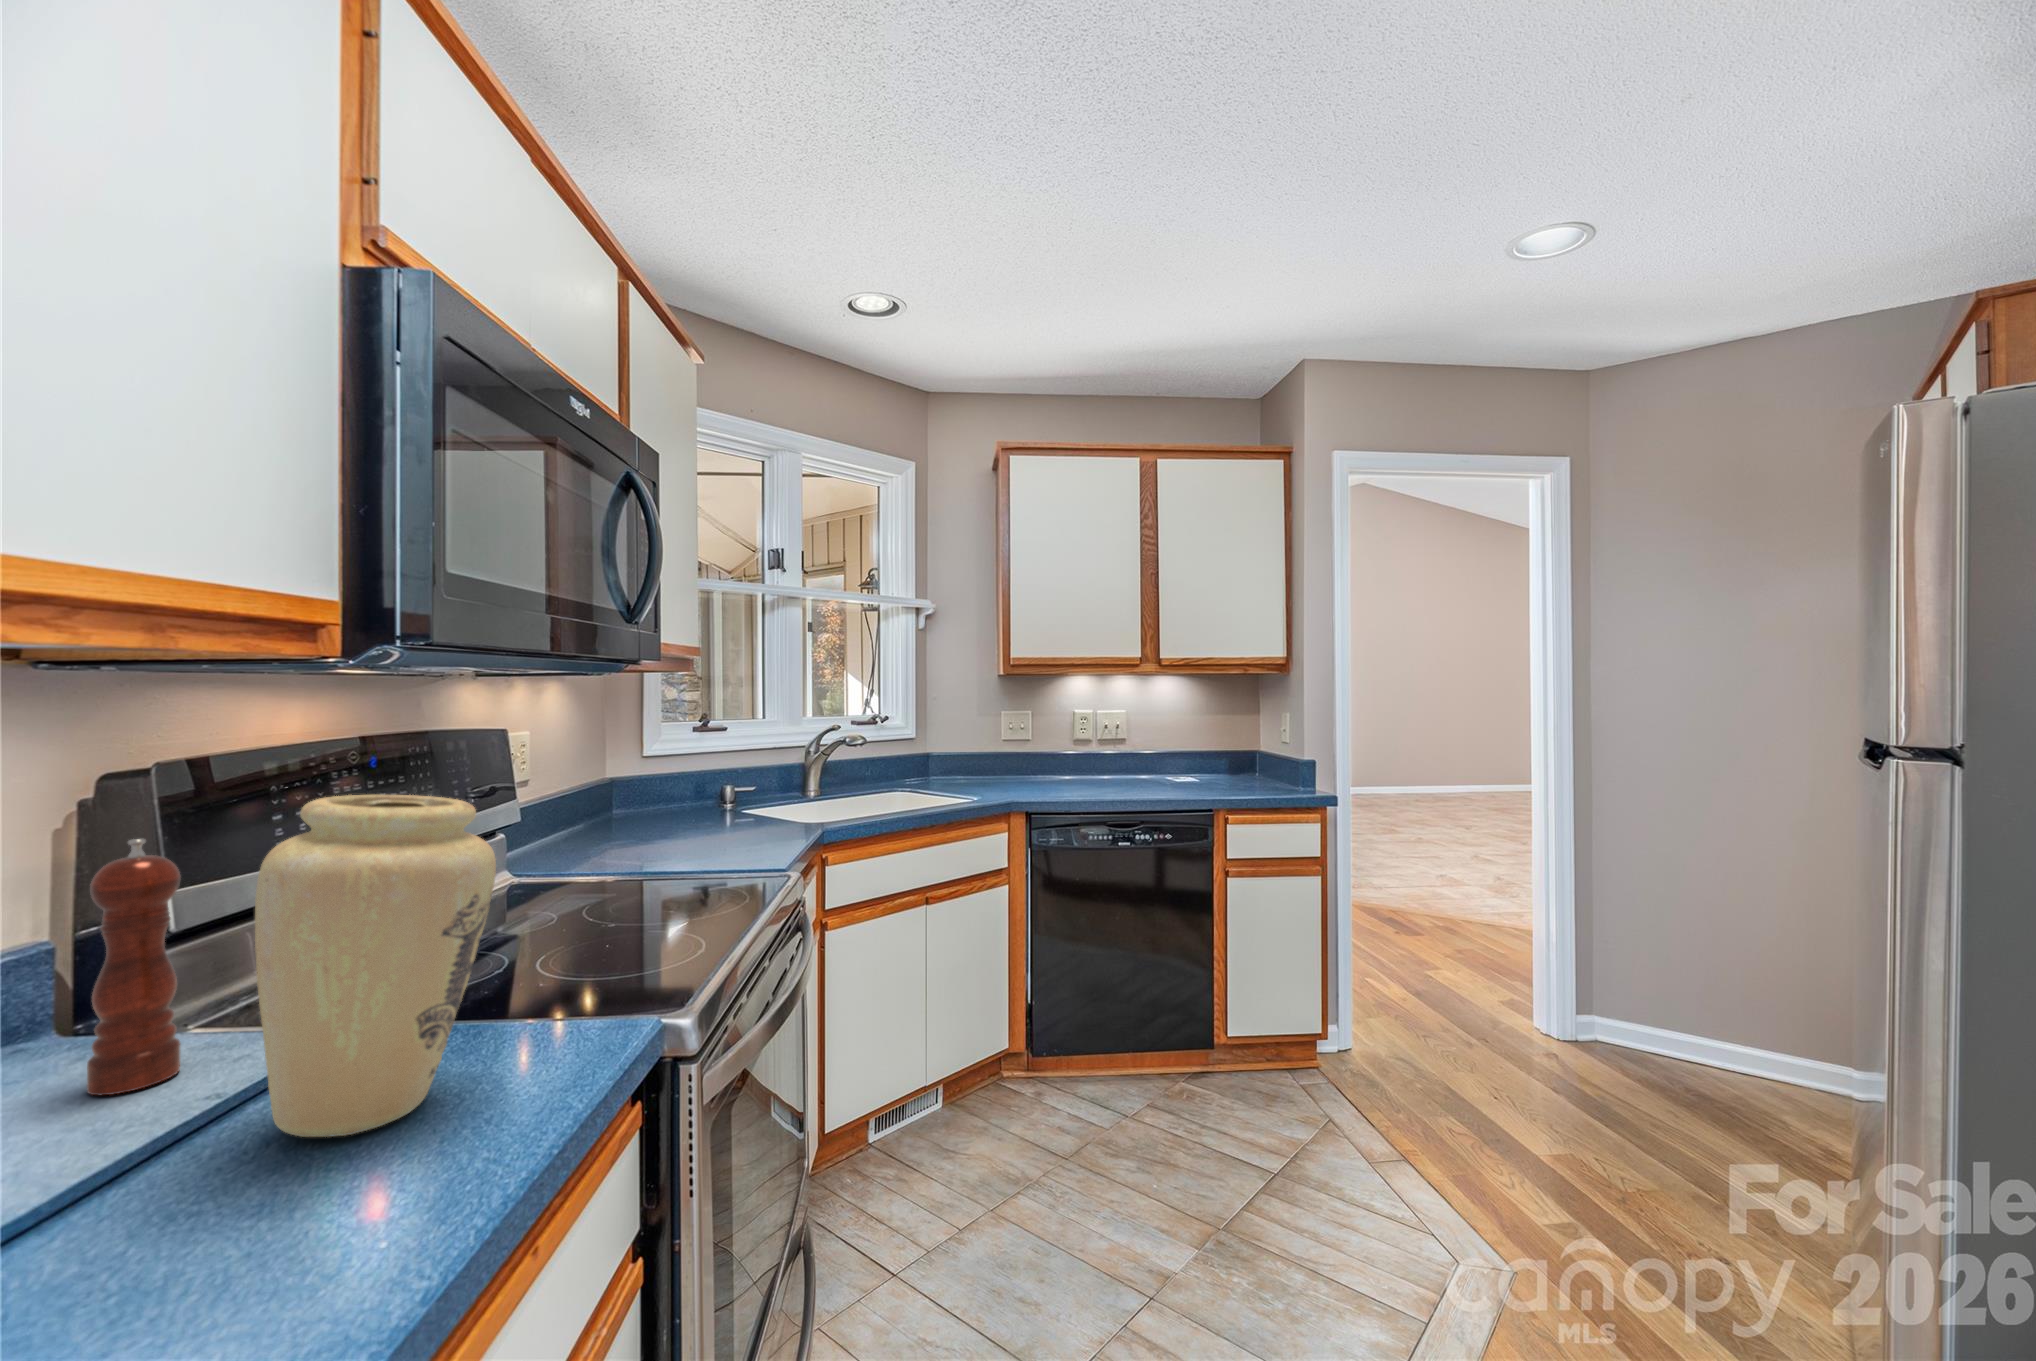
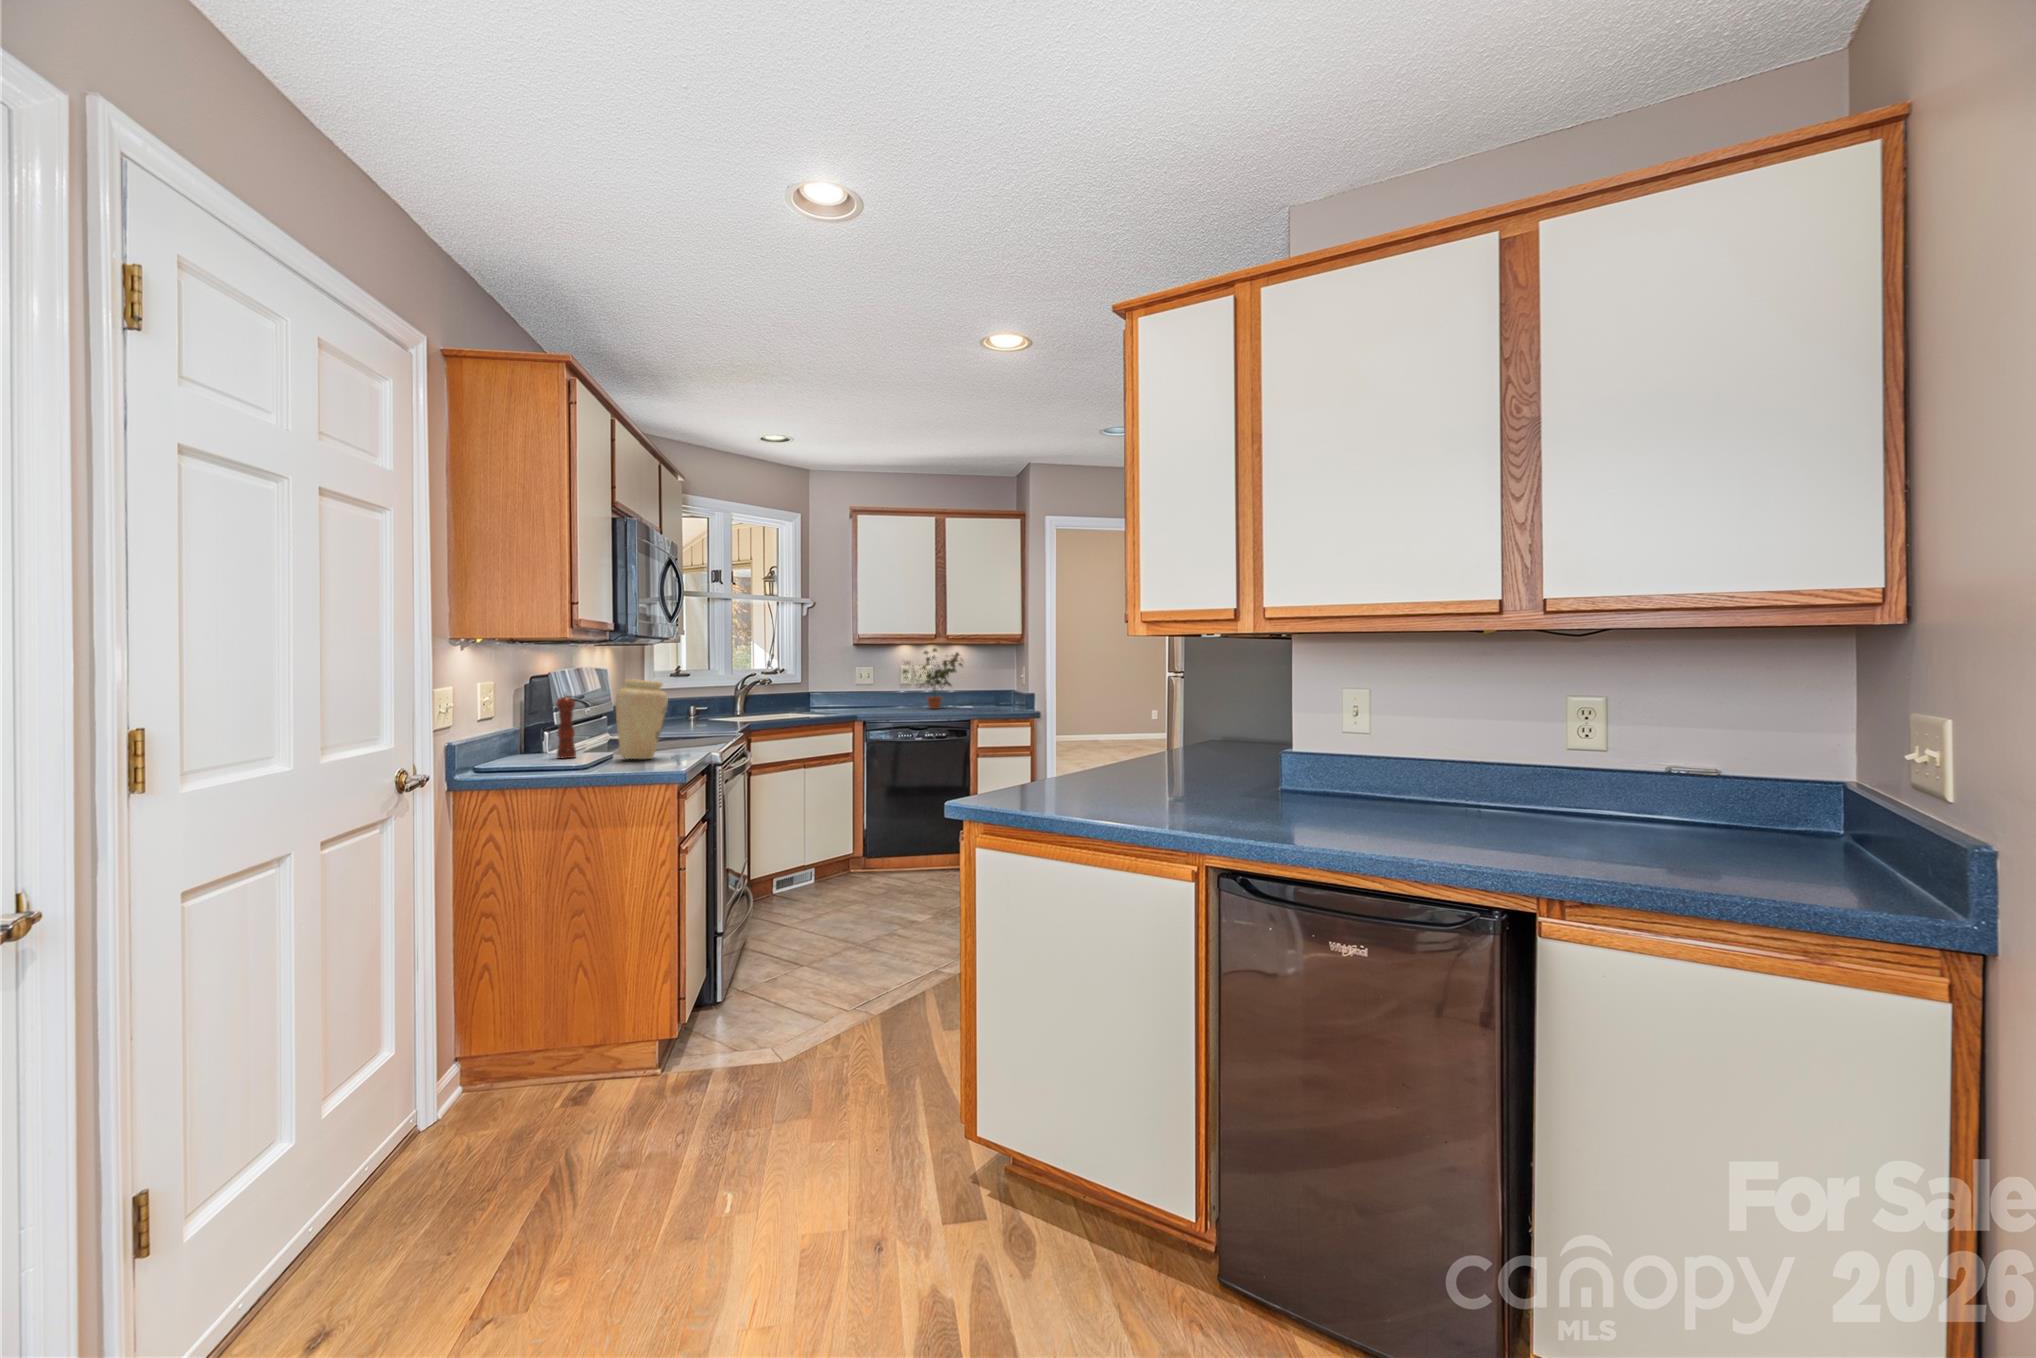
potted plant: none [1075,681,1180,781] -> present [903,648,963,709]

